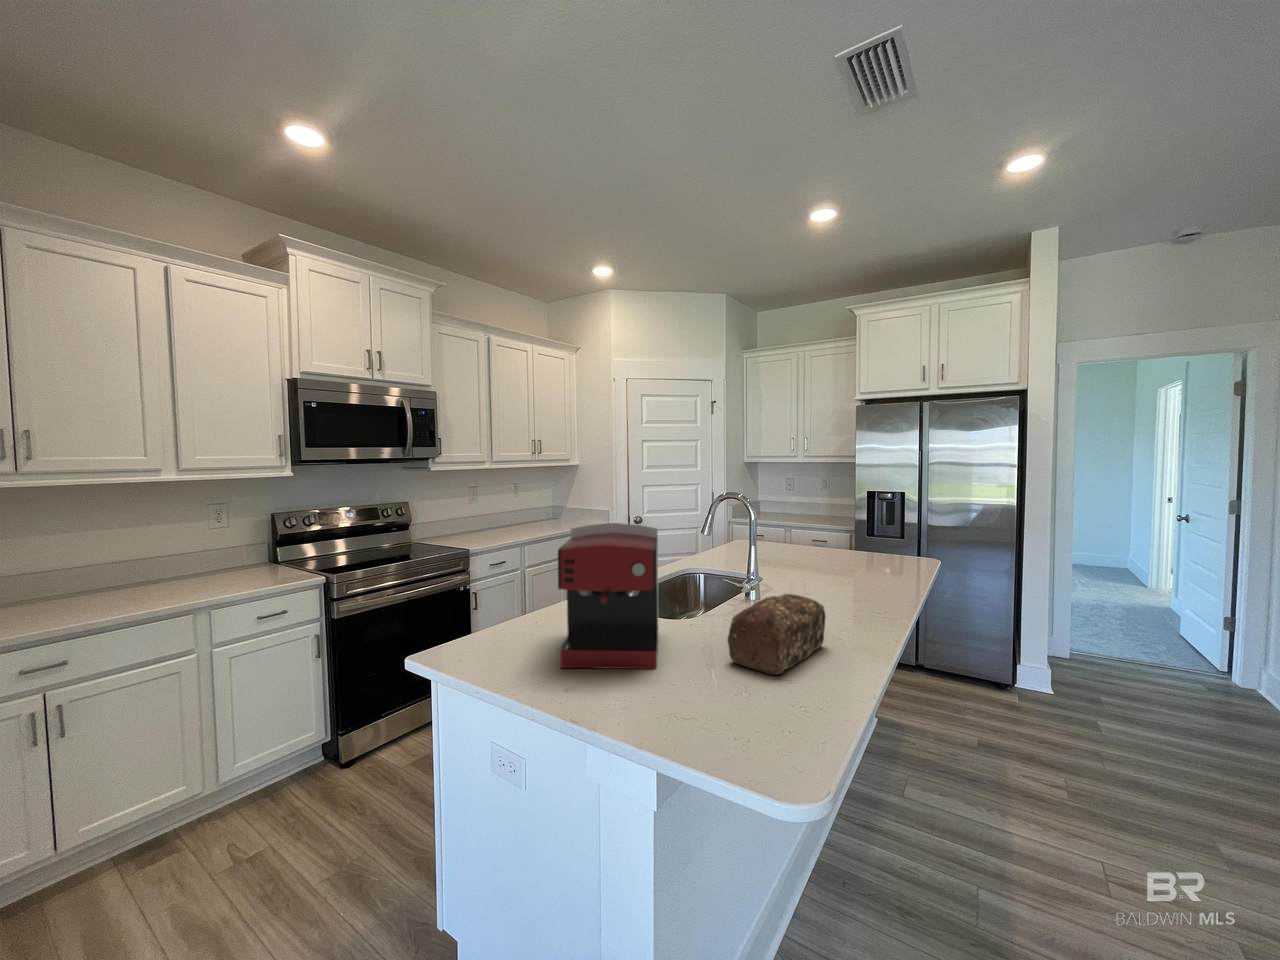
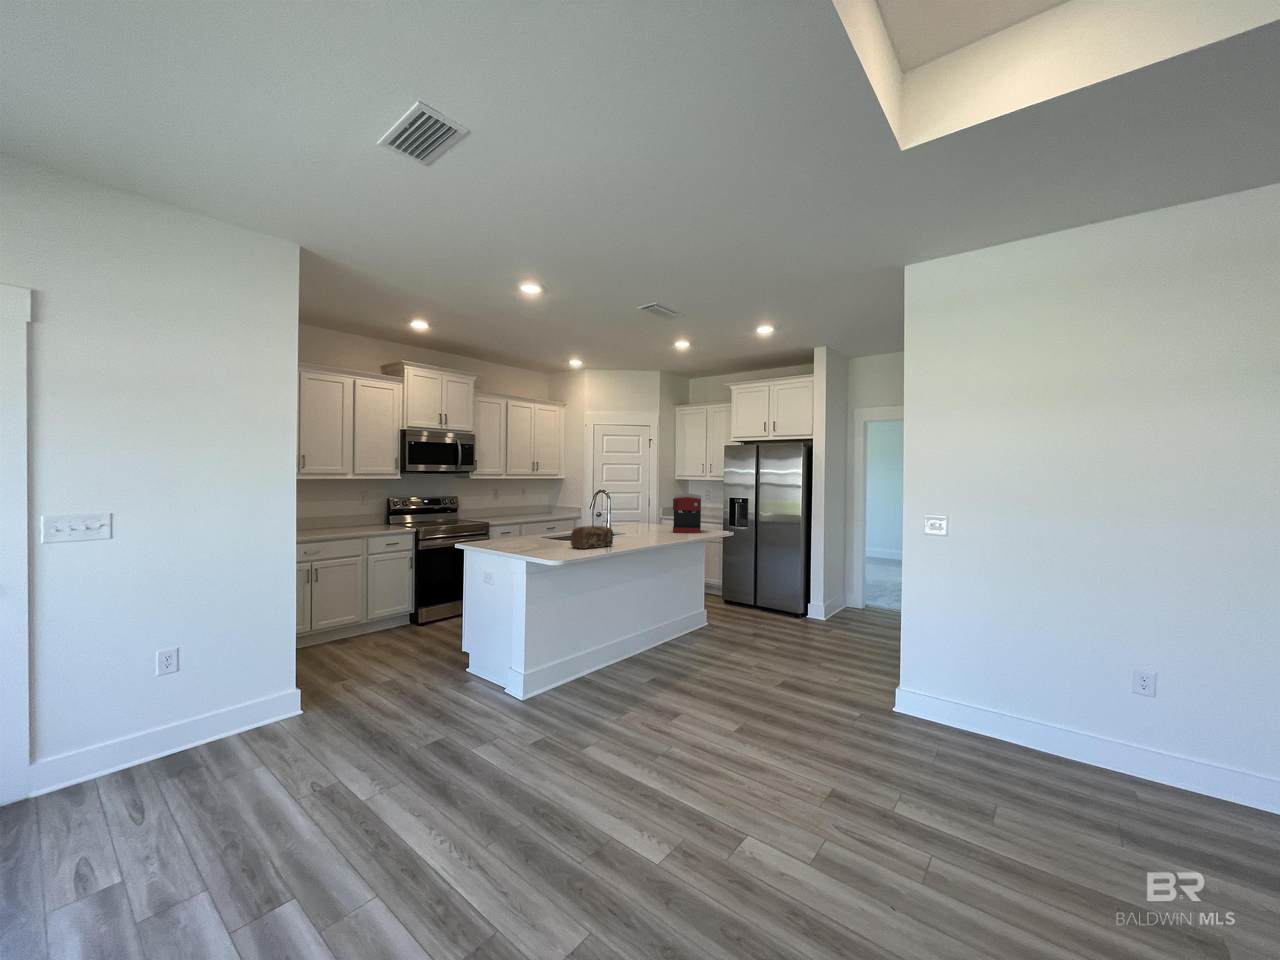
coffee maker: present [558,523,658,669] -> present [673,493,701,533]

